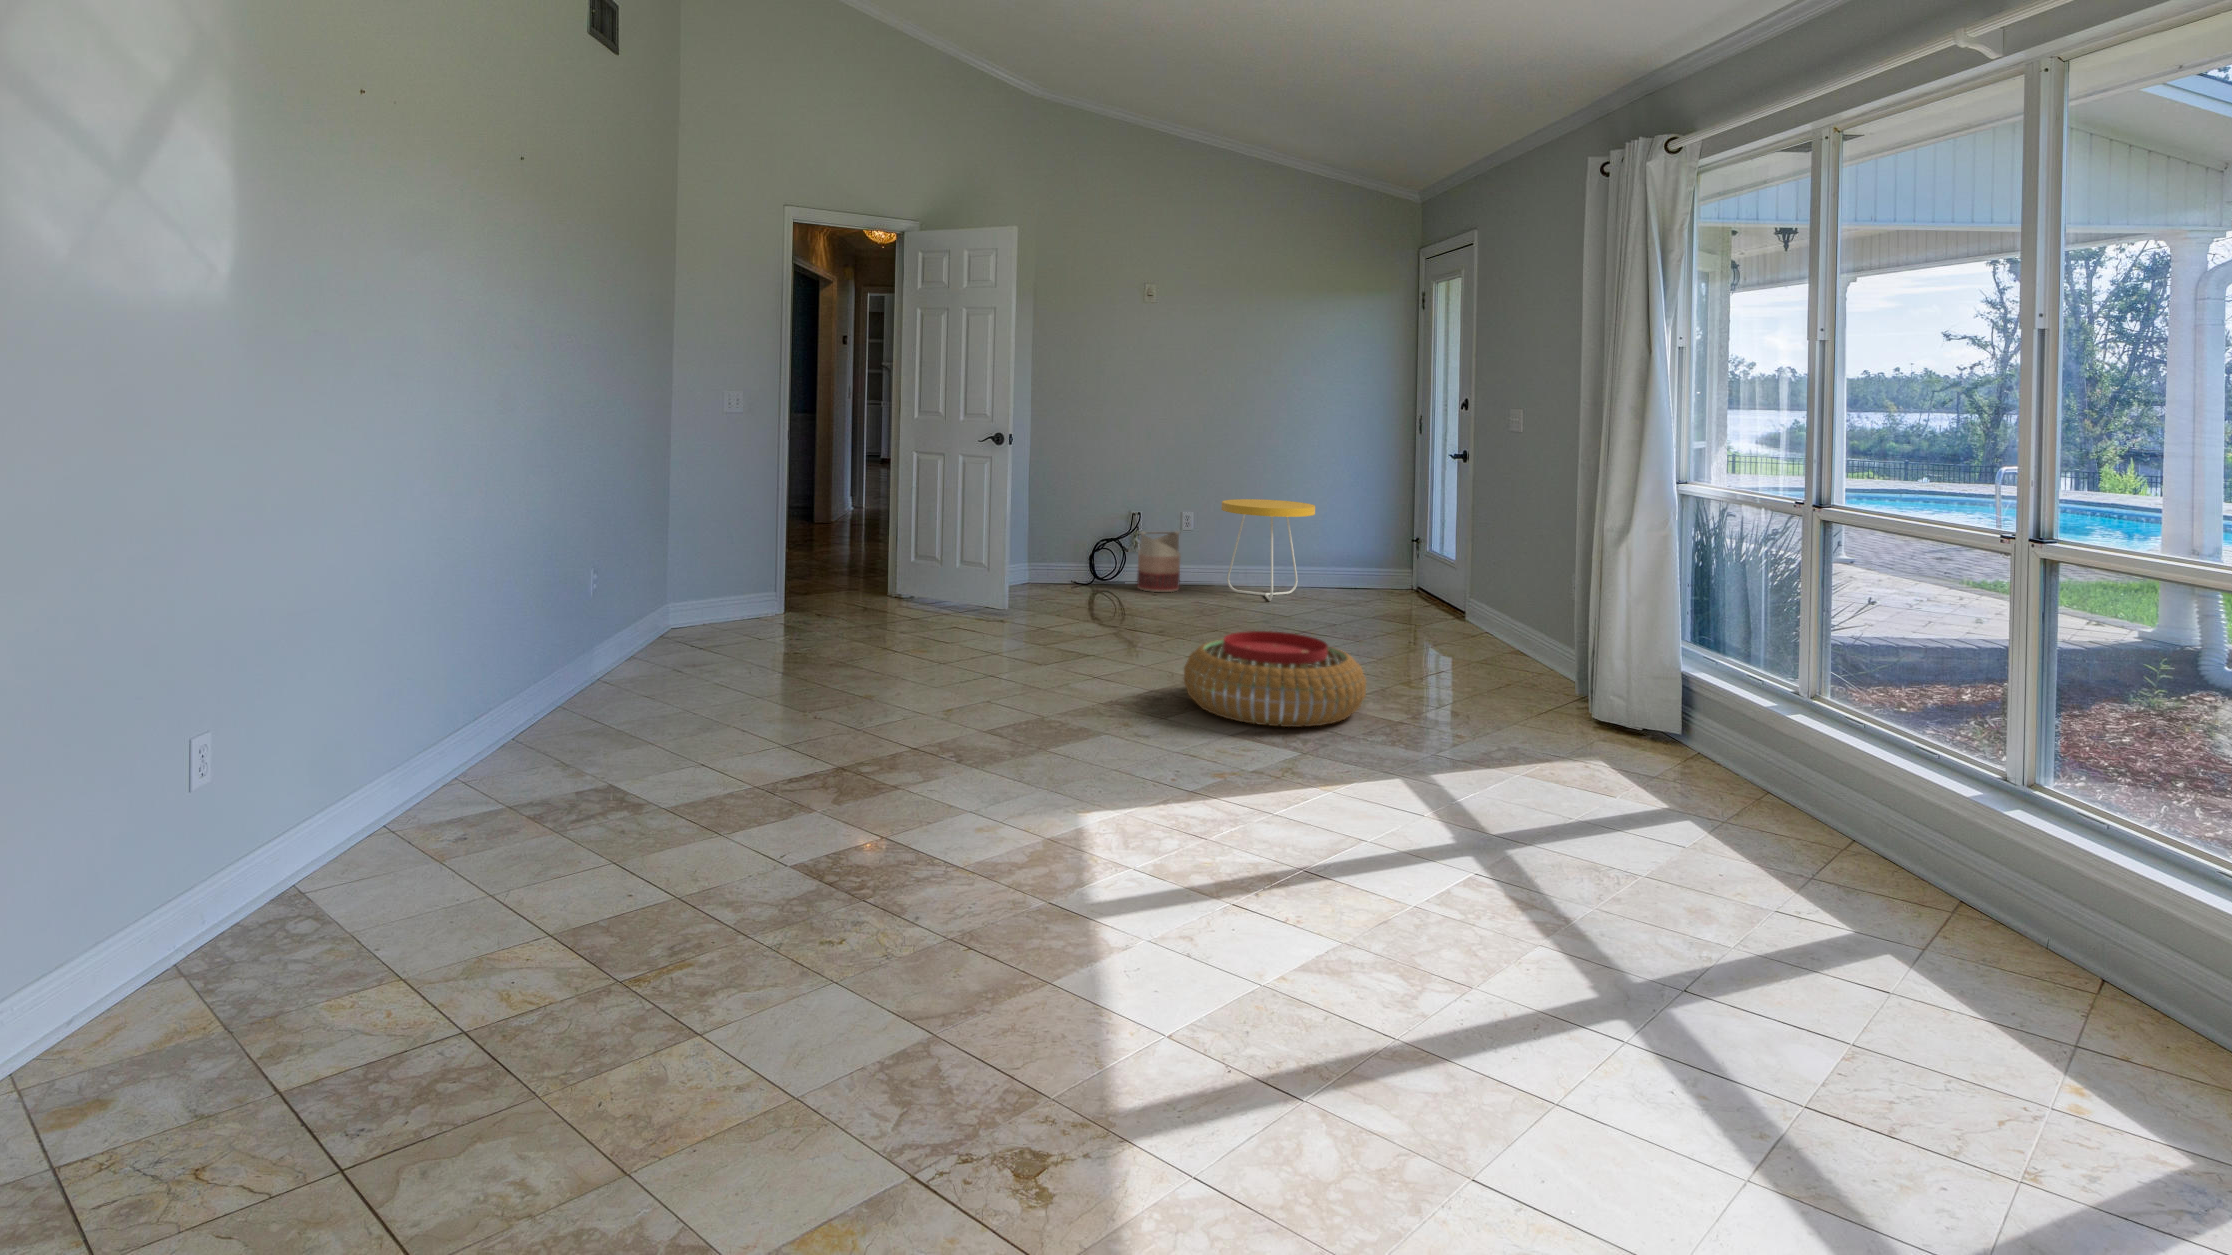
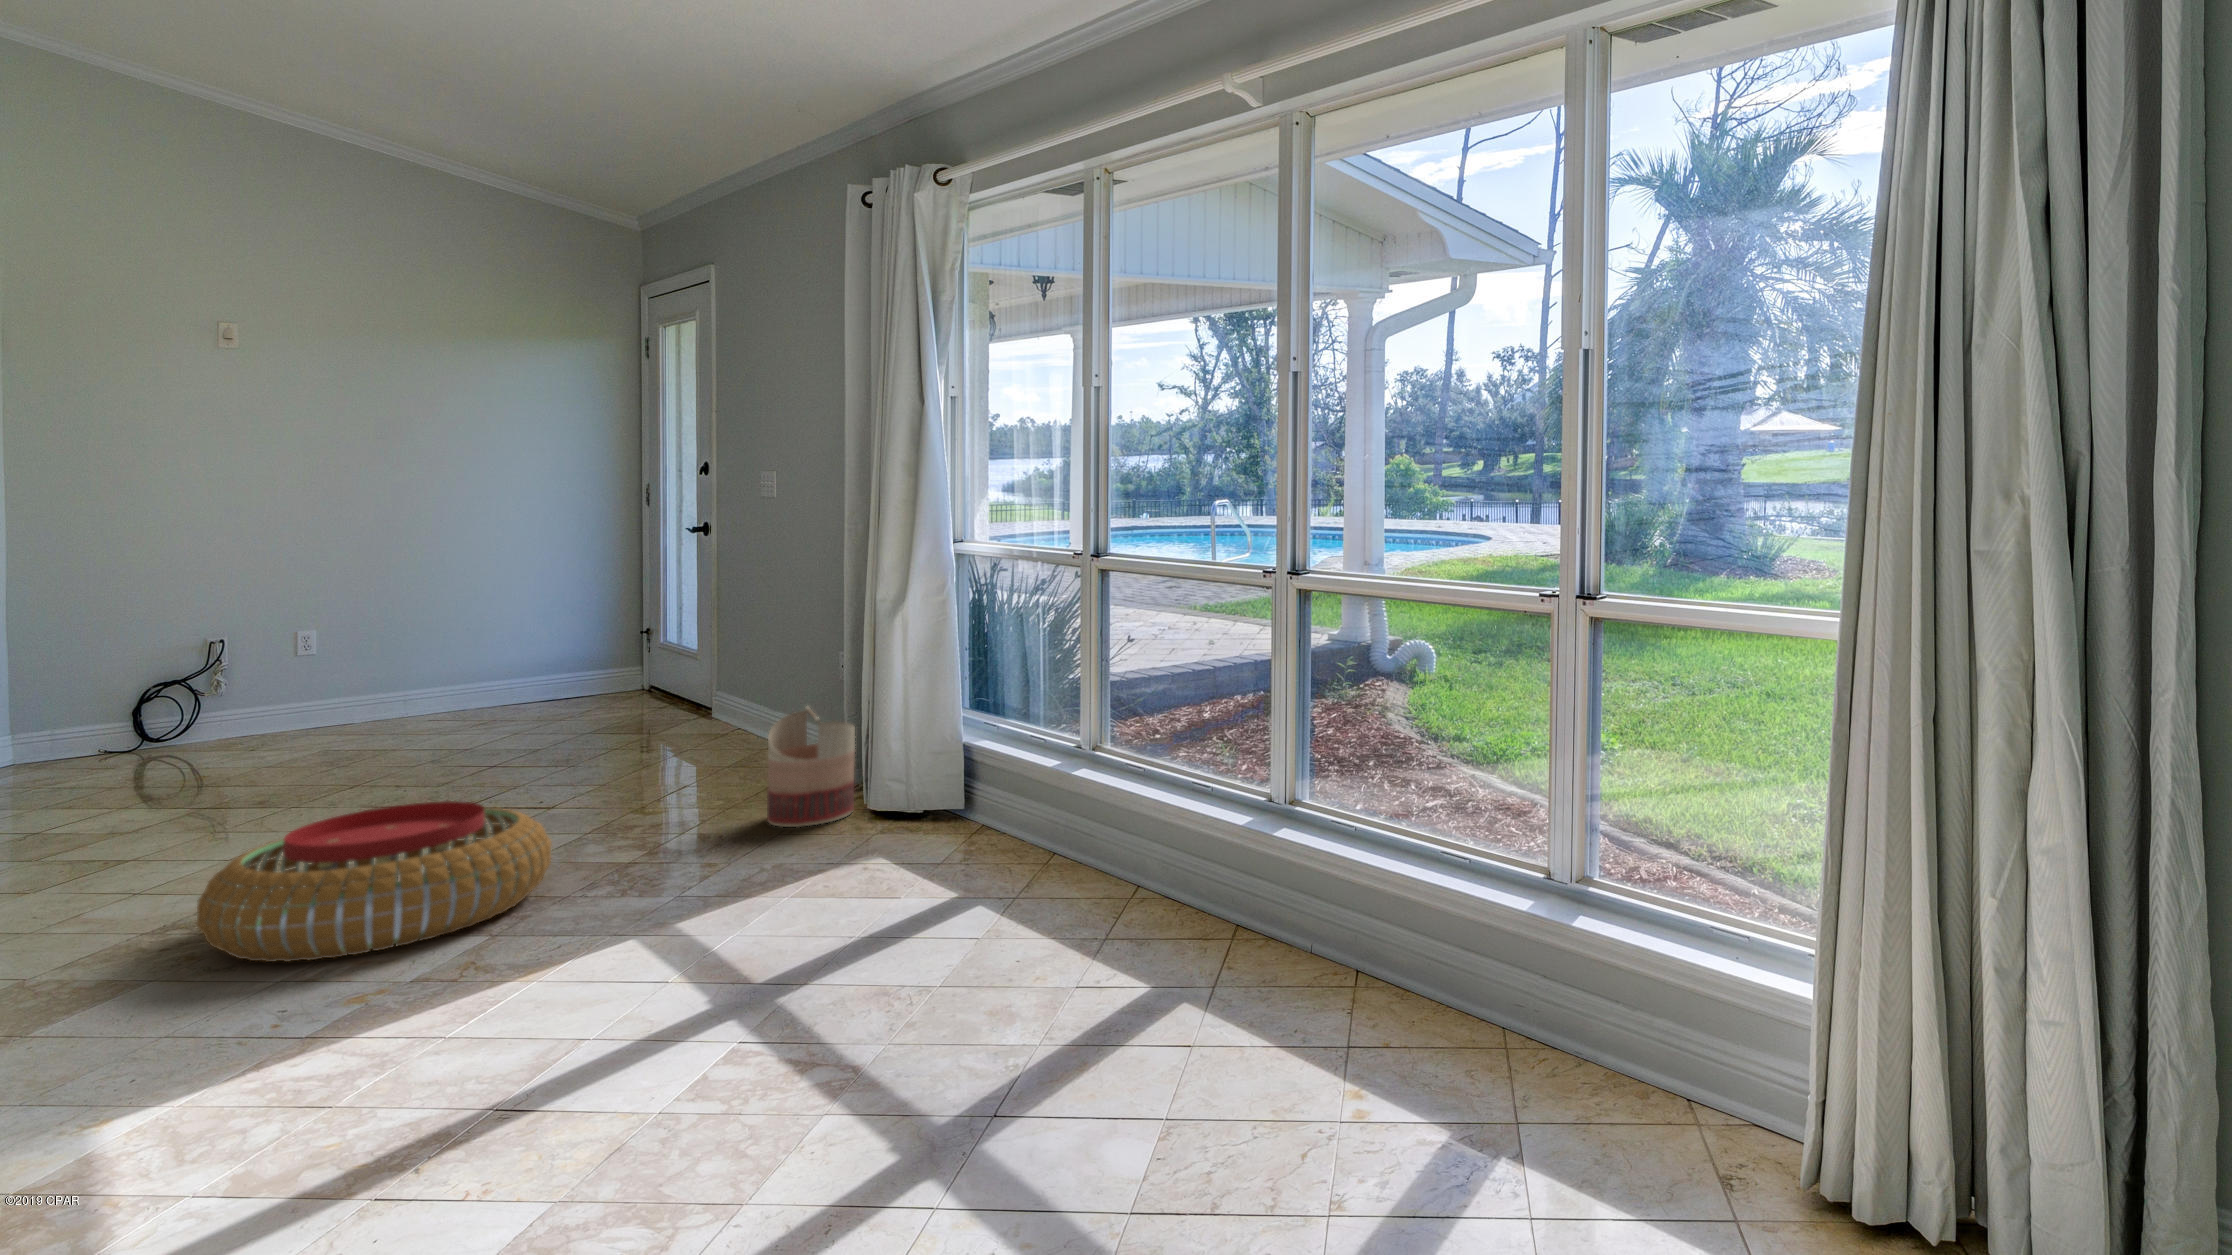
side table: present [1222,499,1315,601] -> none [305,609,479,754]
basket: present [1137,531,1180,592] -> present [767,707,855,827]

